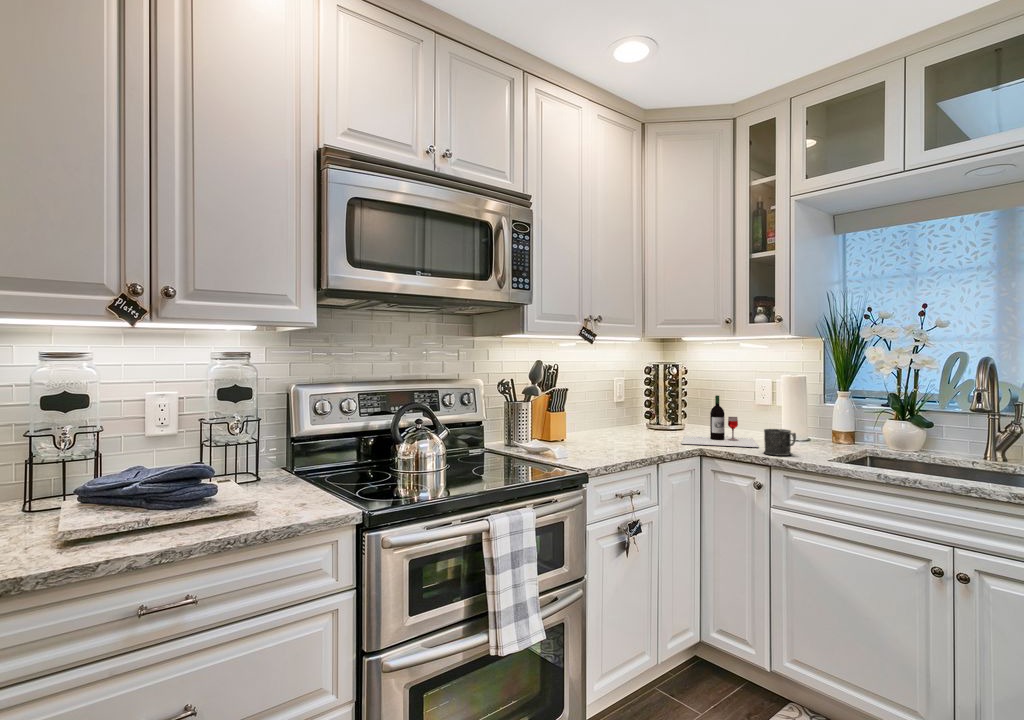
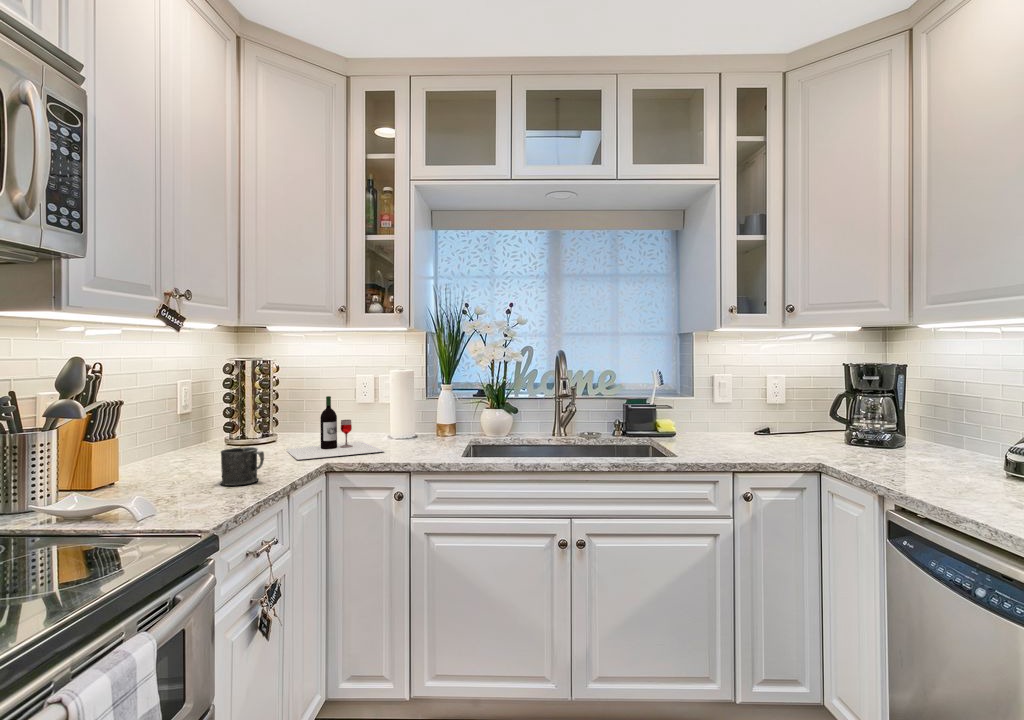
mug: present [764,429,796,456] -> present [221,447,264,486]

